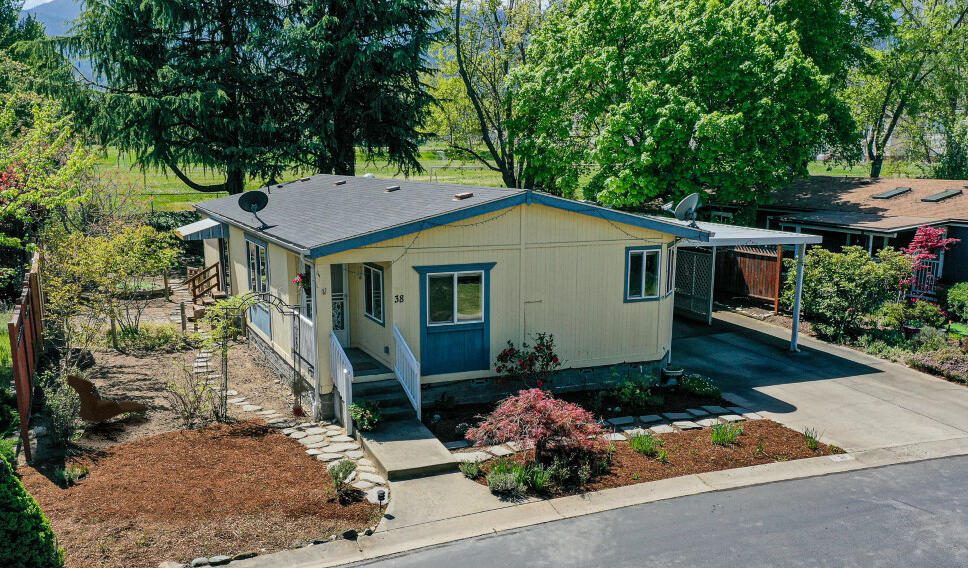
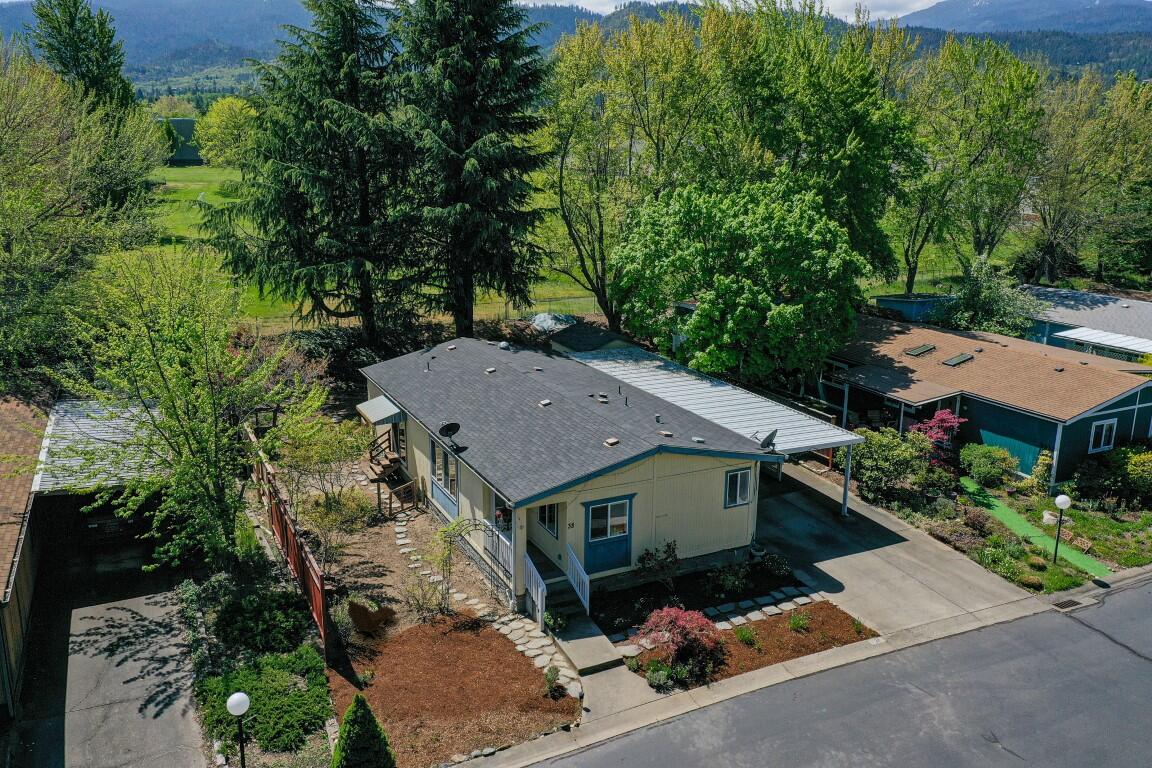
potted tree: present [291,371,314,416] -> none [494,581,512,610]

